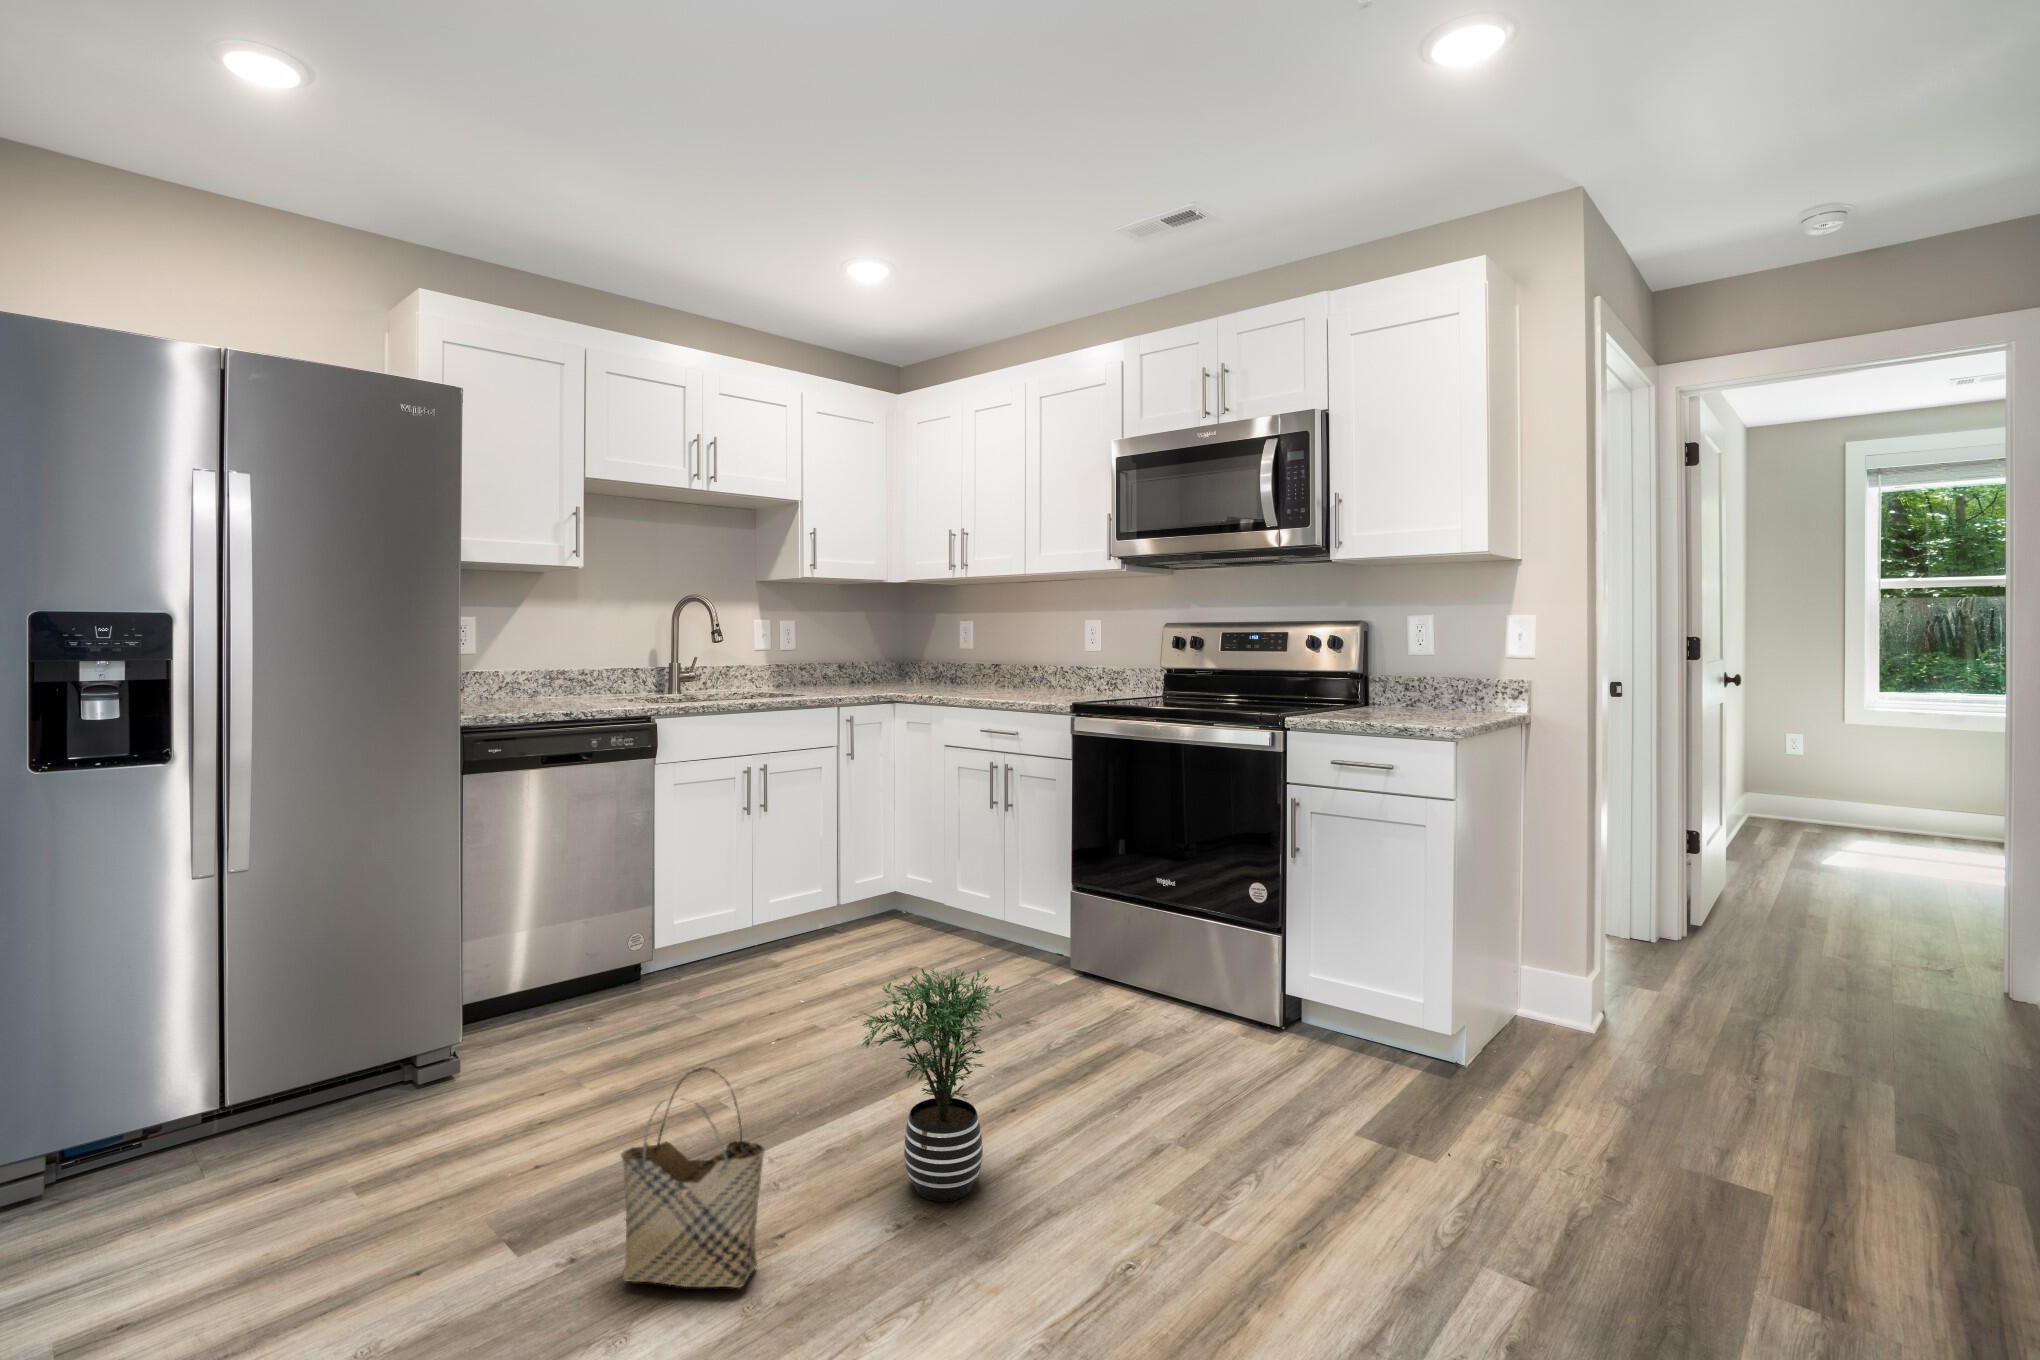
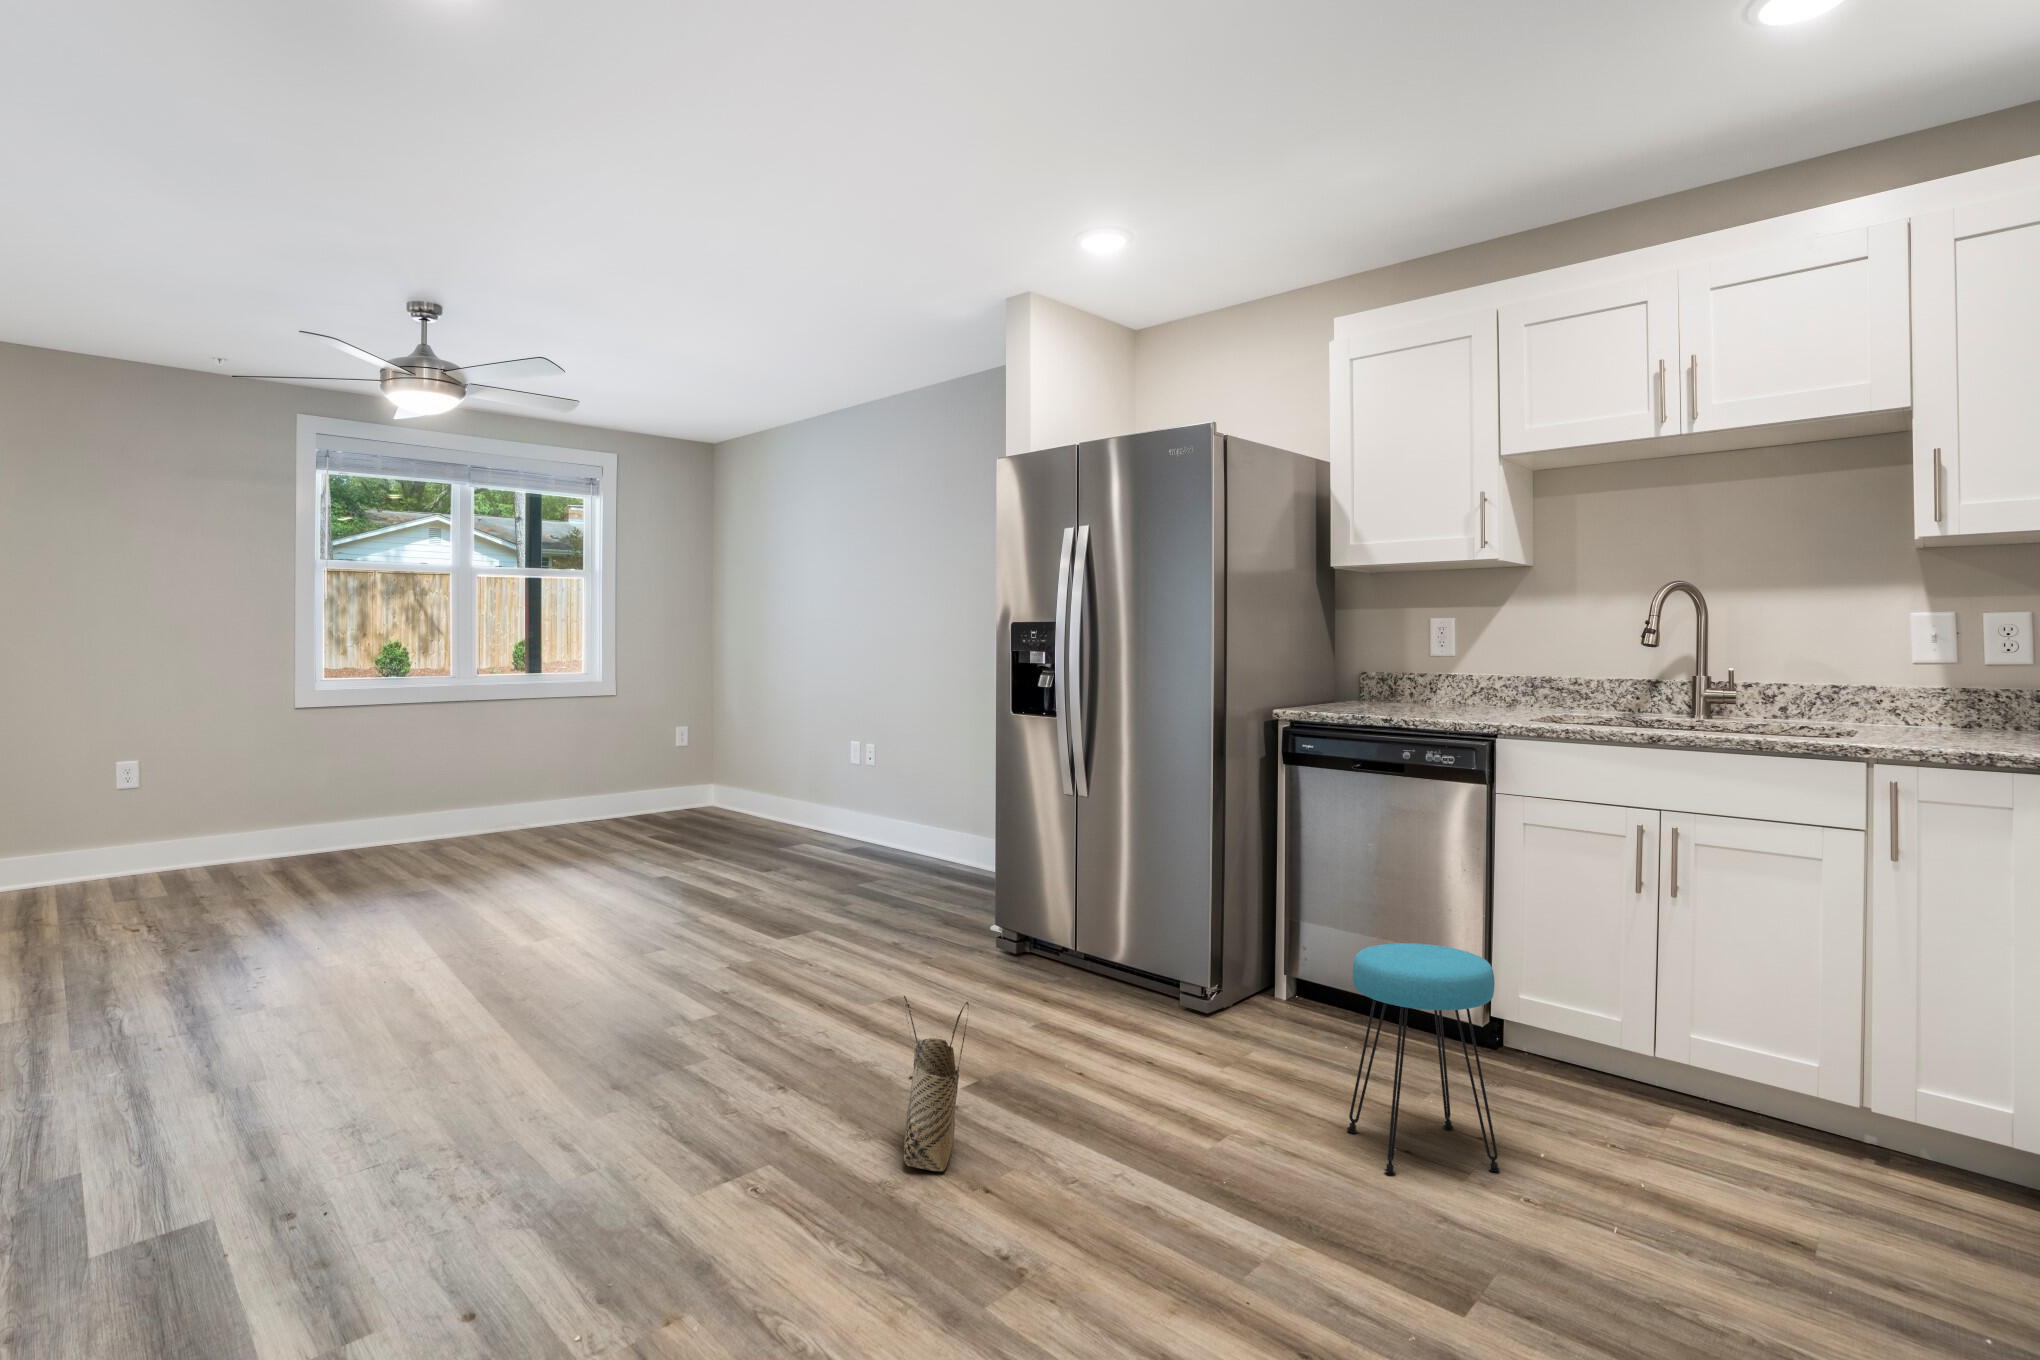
stool: none [749,872,855,1052] -> present [1347,943,1500,1173]
potted plant: present [862,968,1007,1202] -> none [998,1005,1174,1261]

